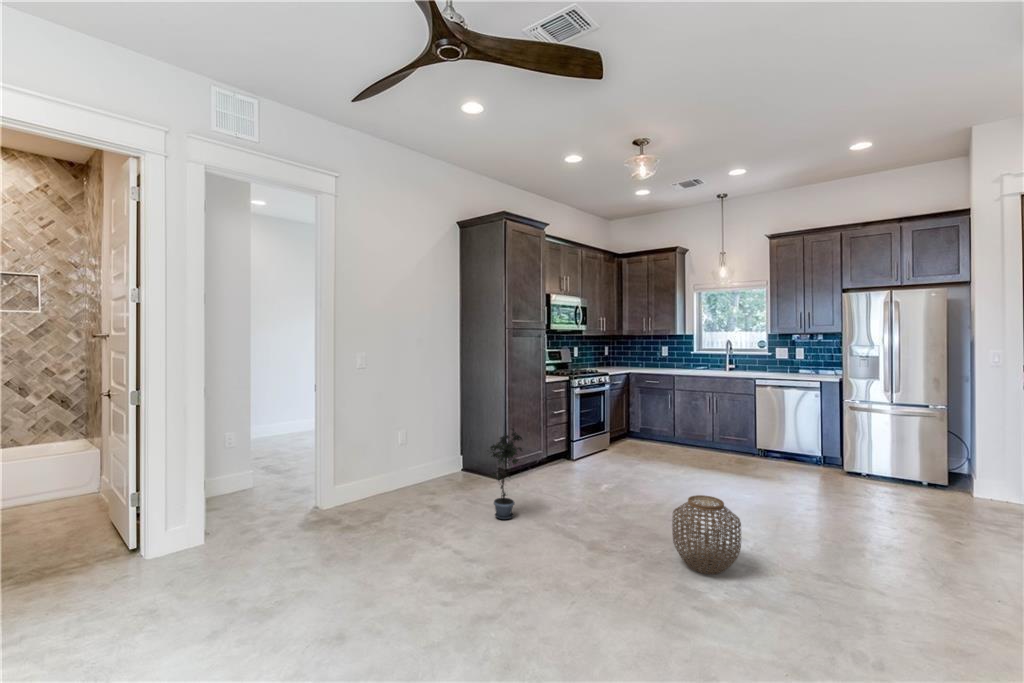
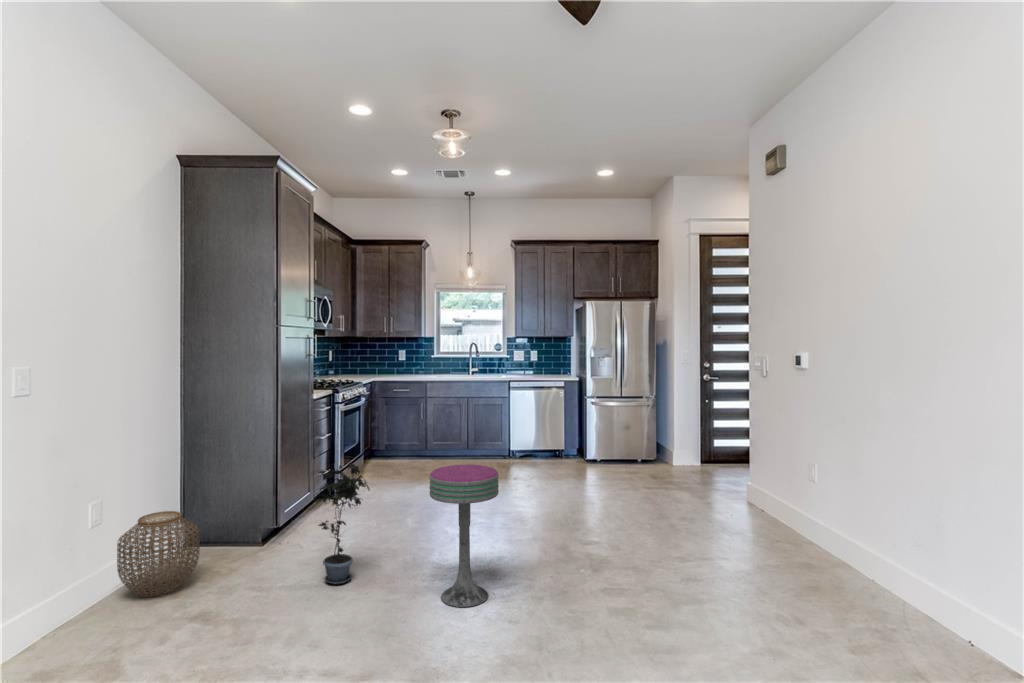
bar stool: none [540,444,598,563] -> present [429,464,499,607]
woven basket: present [672,495,741,574] -> present [117,511,200,597]

